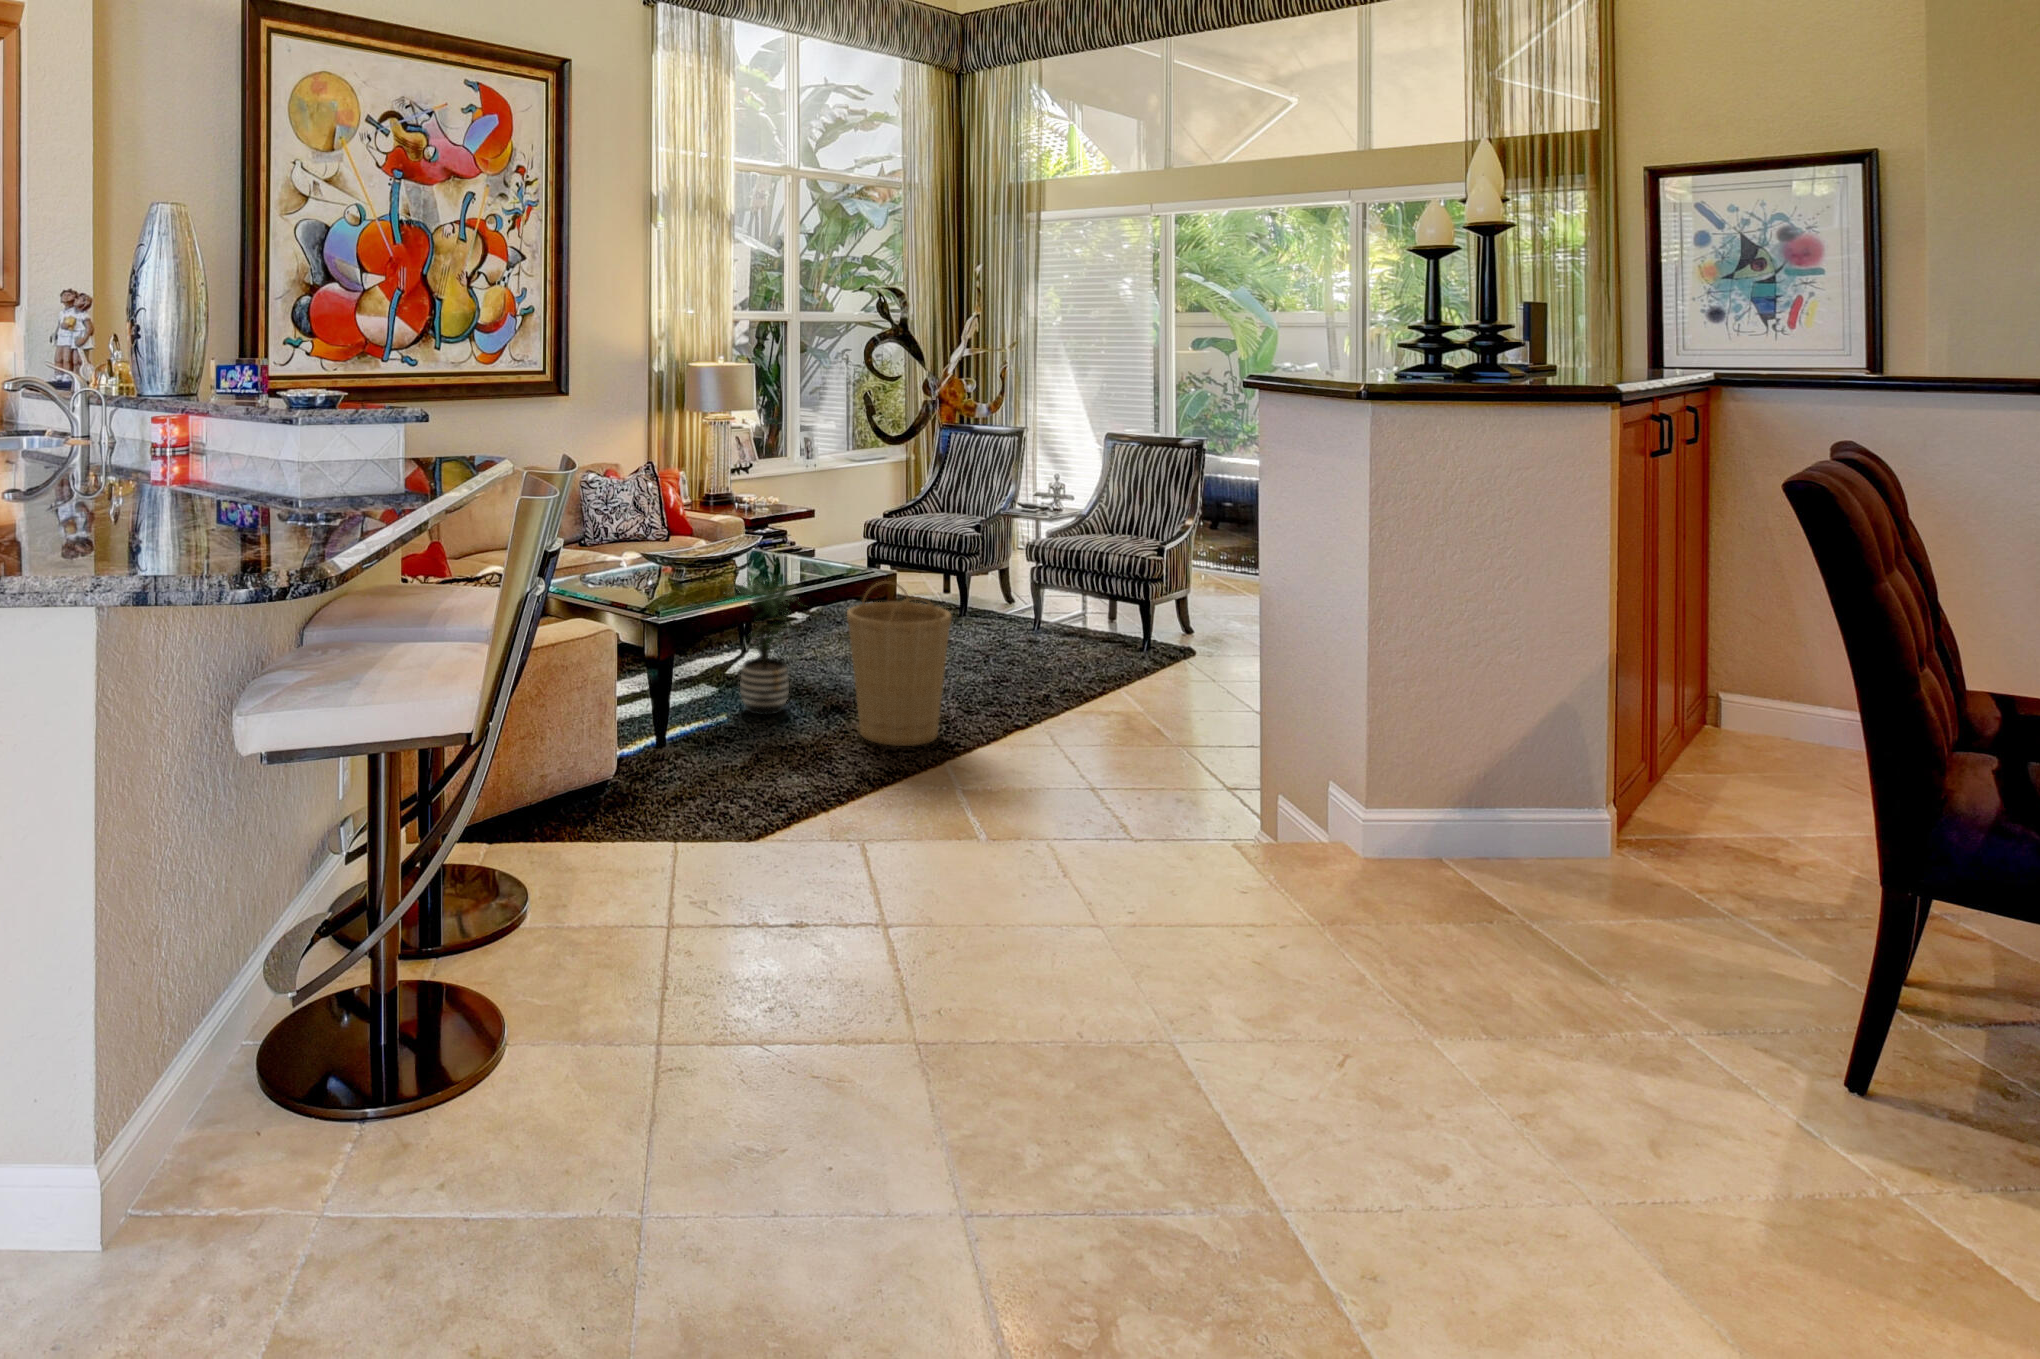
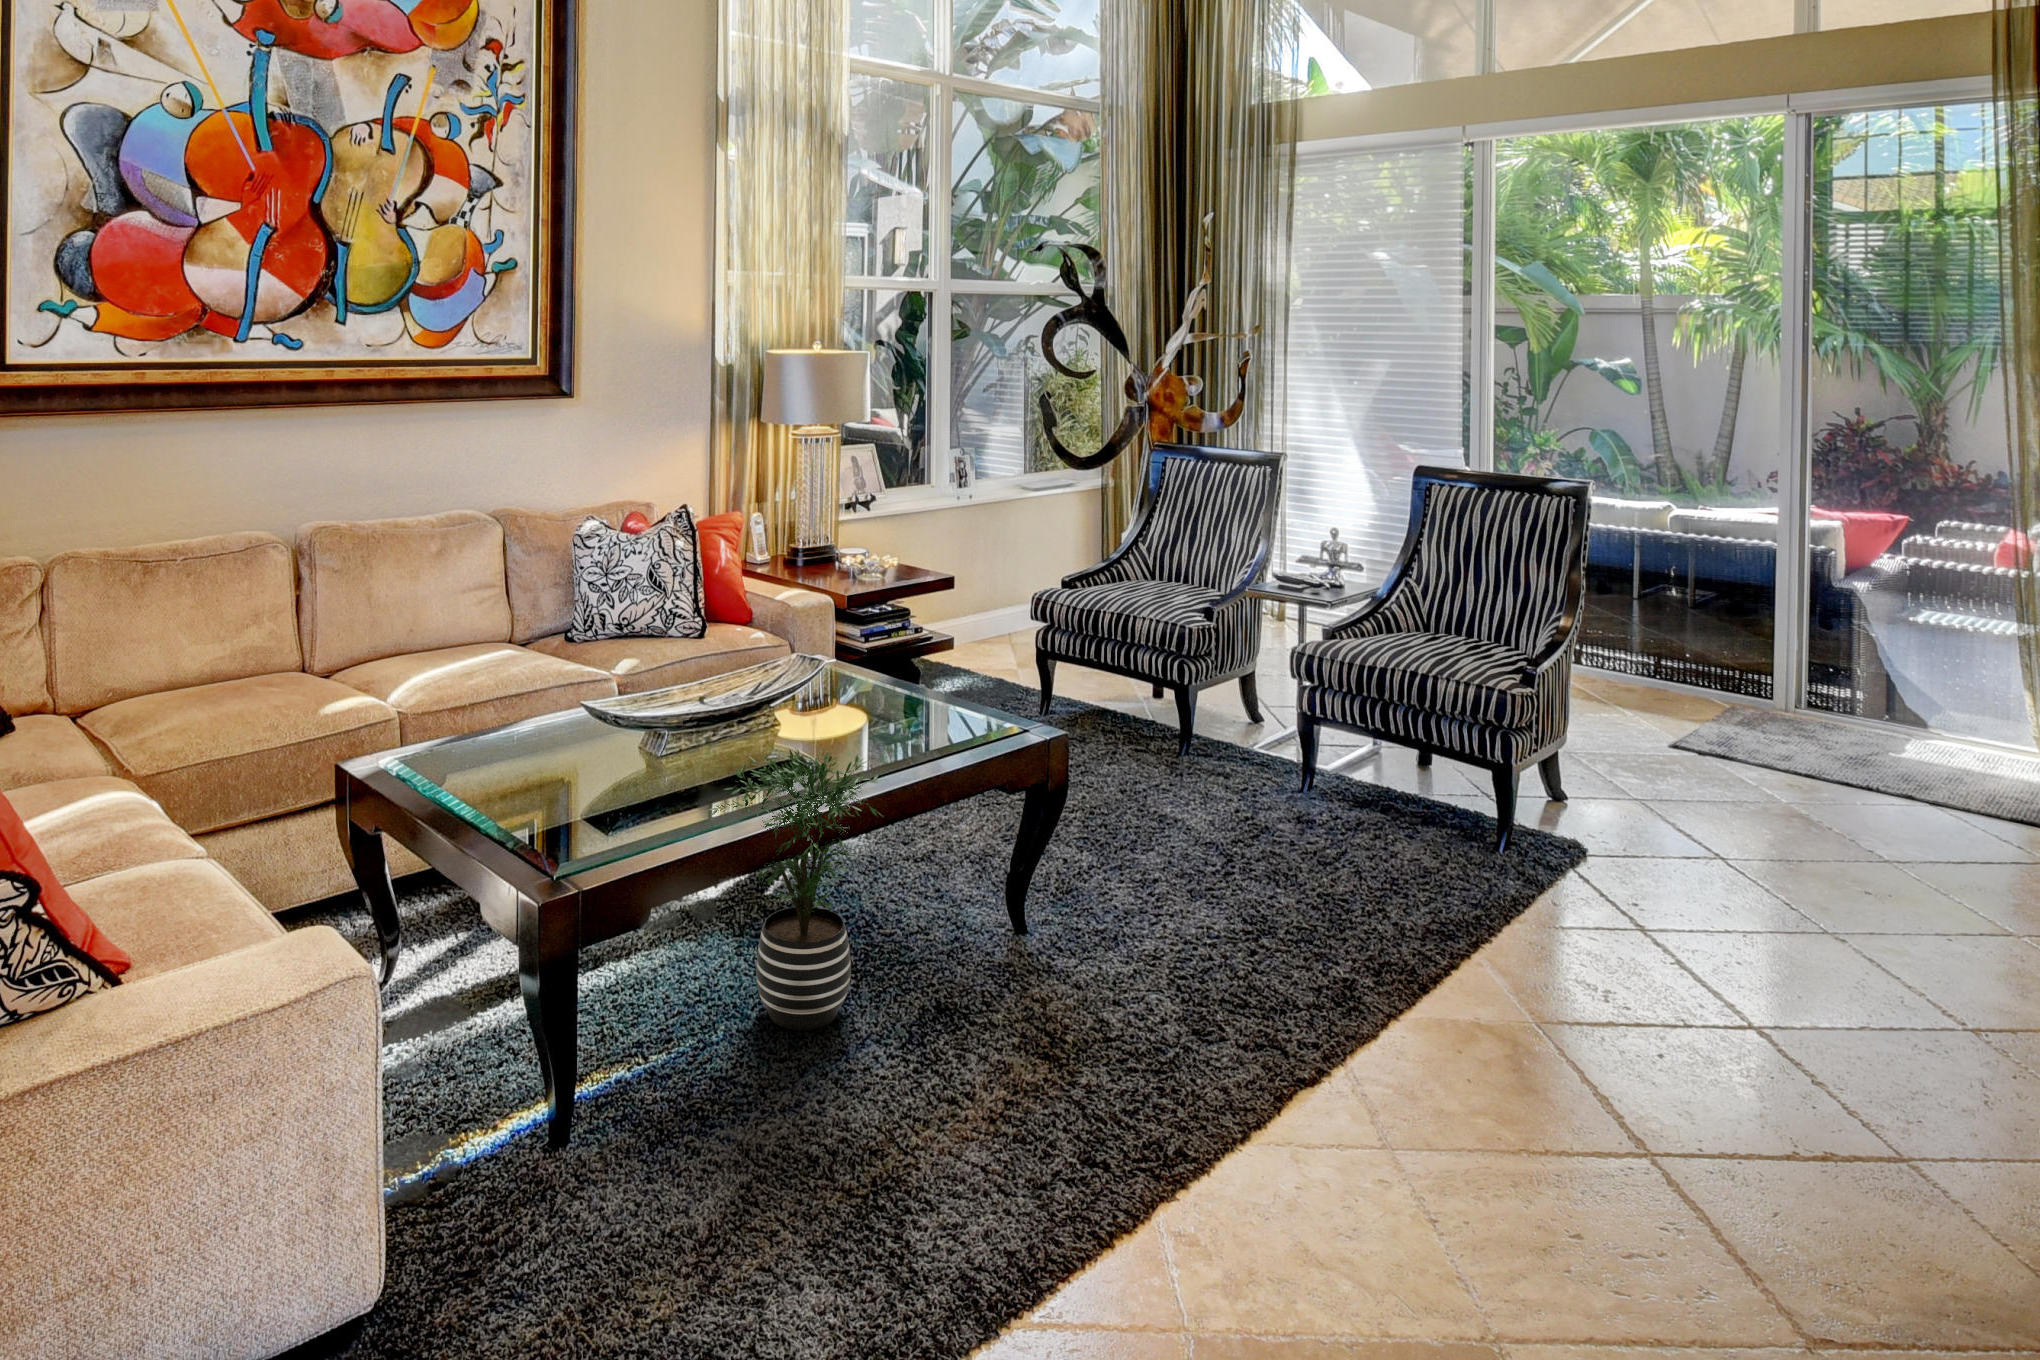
basket: present [847,582,951,746] -> none [950,788,1170,1170]

